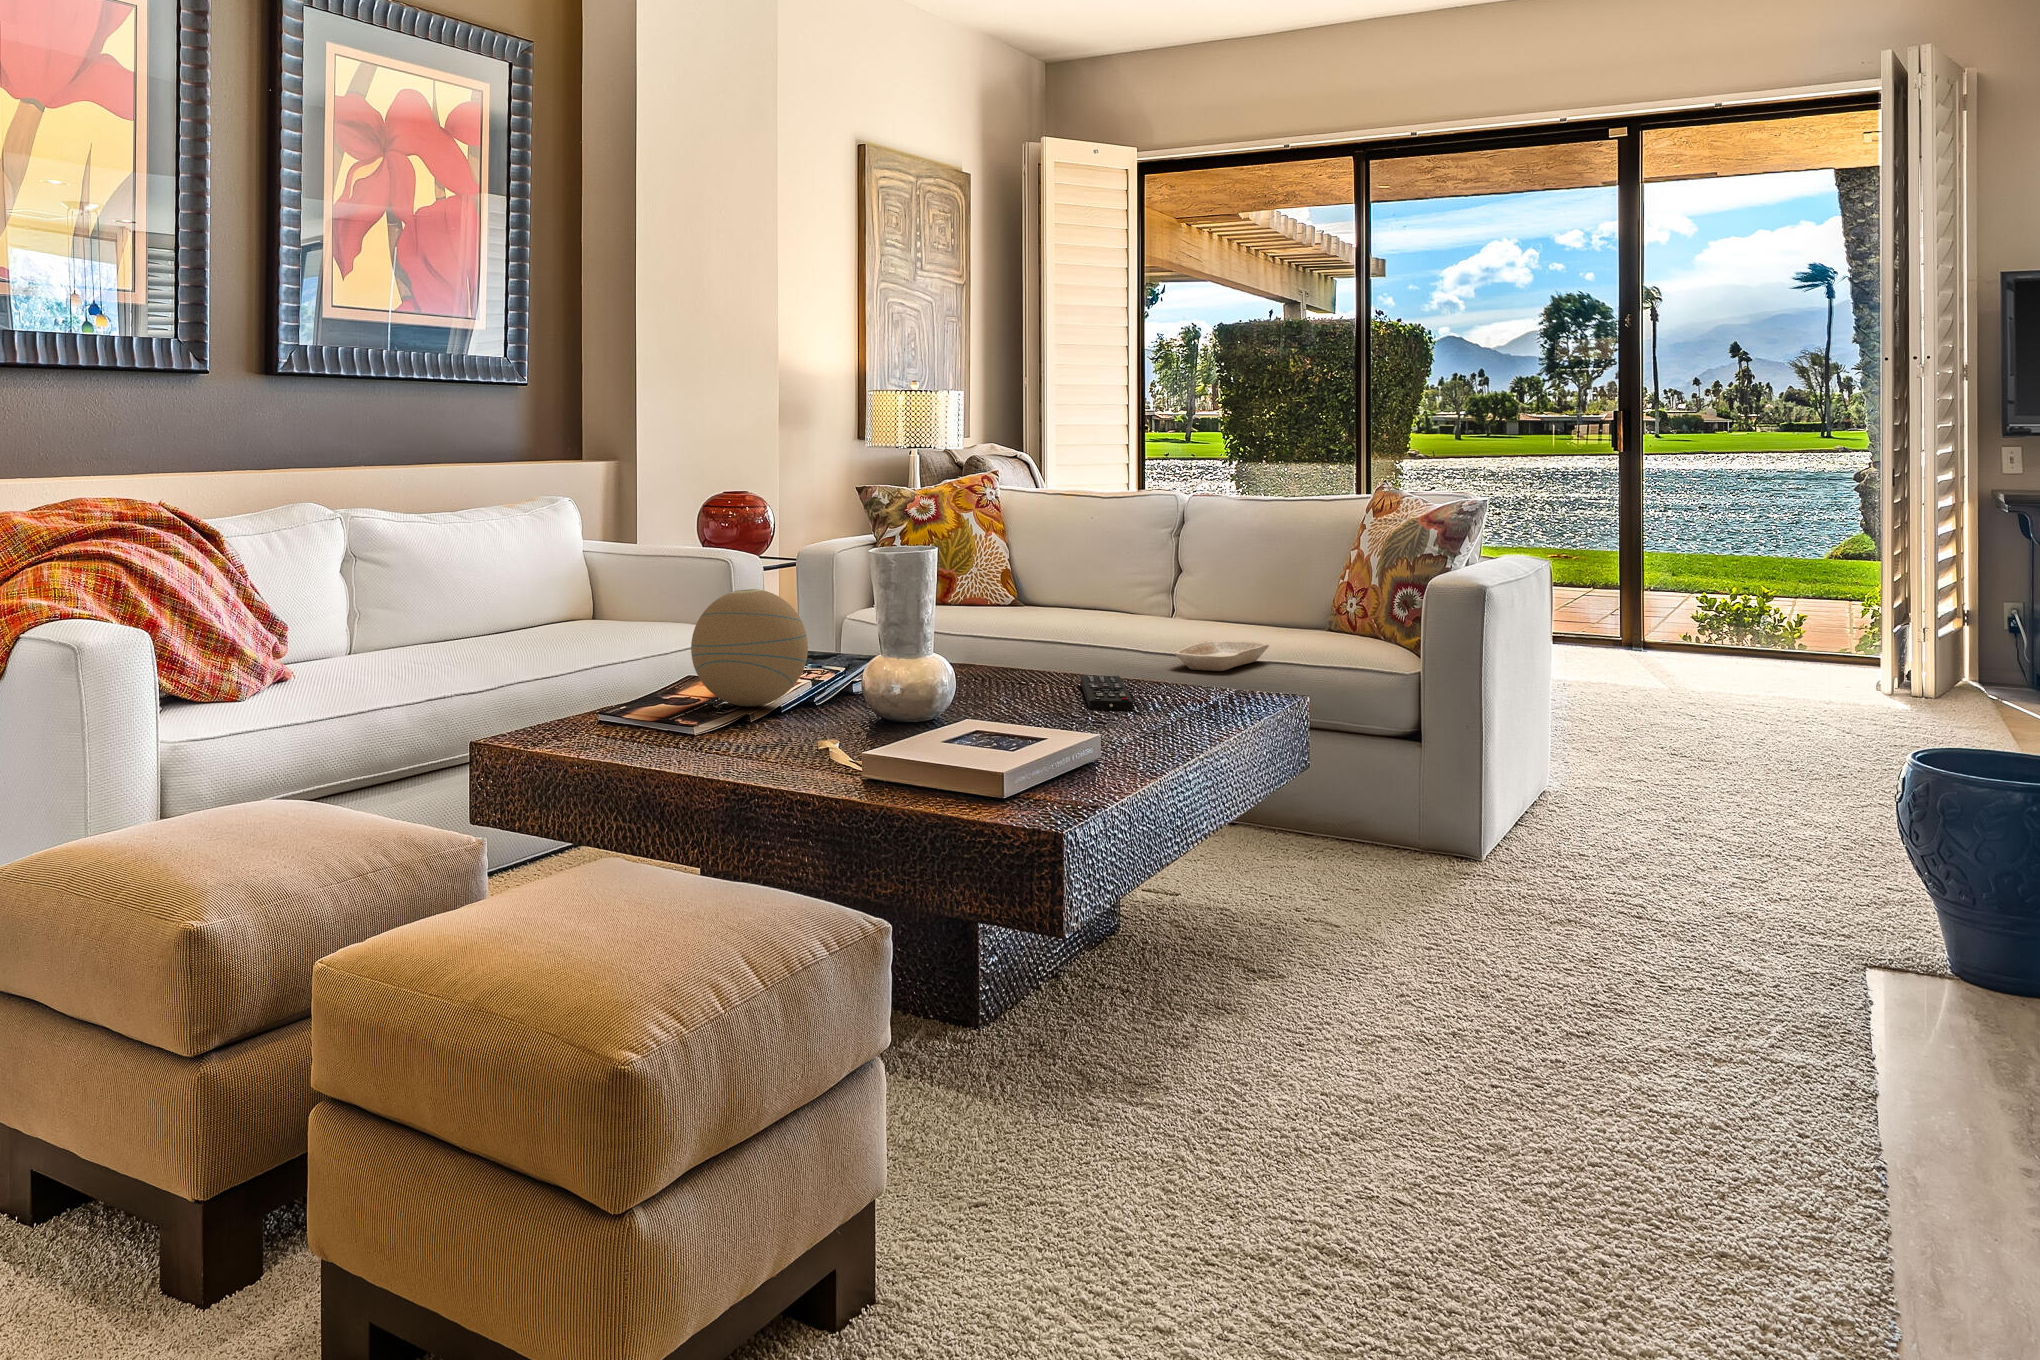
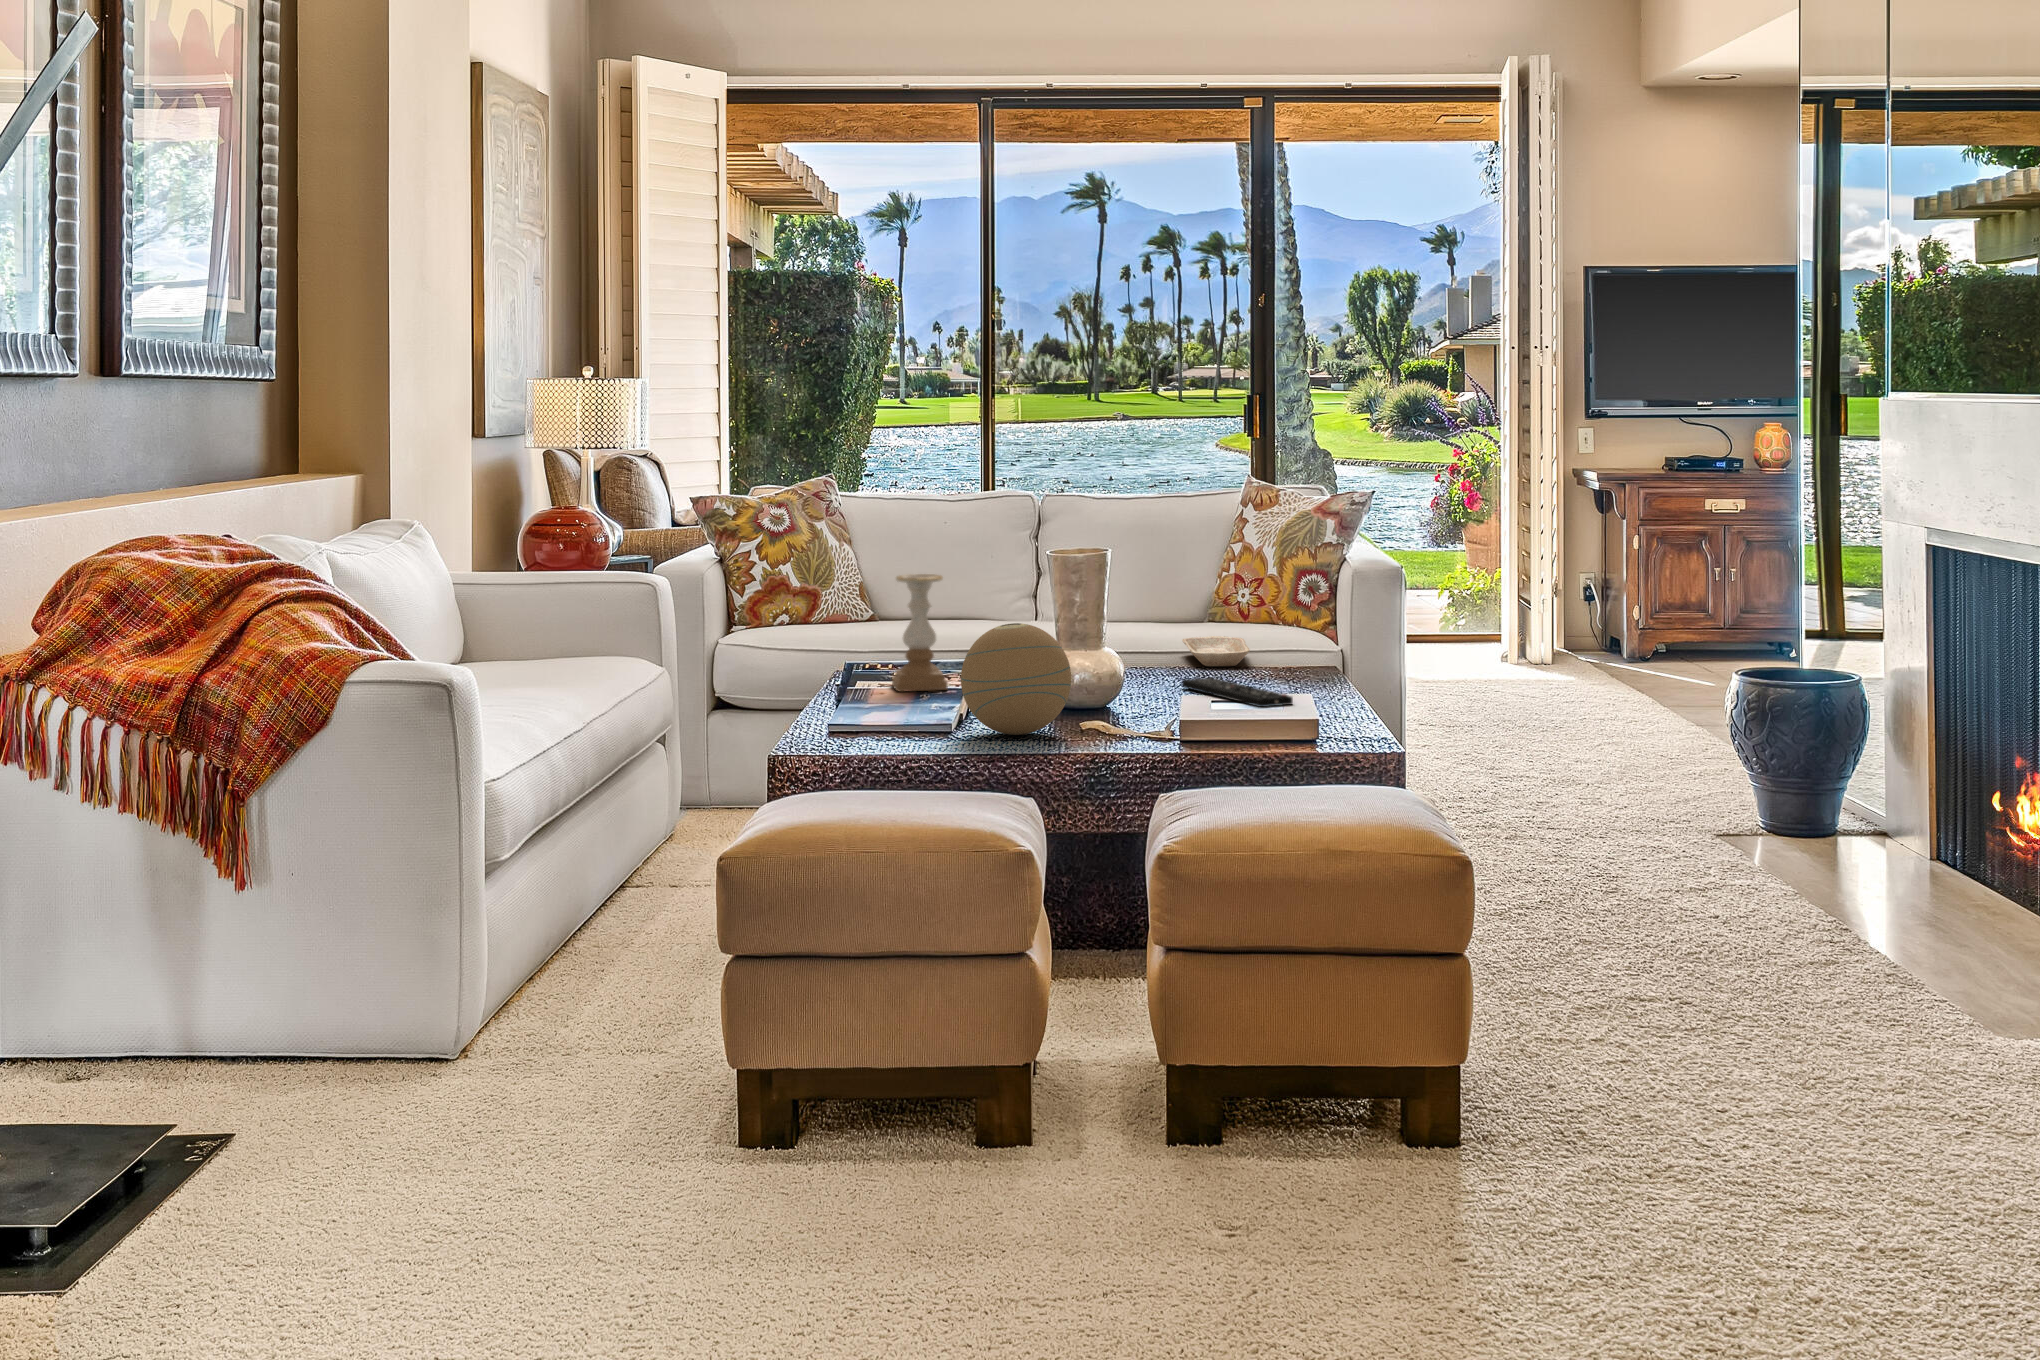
candle holder: none [816,549,879,664] -> present [892,574,948,692]

